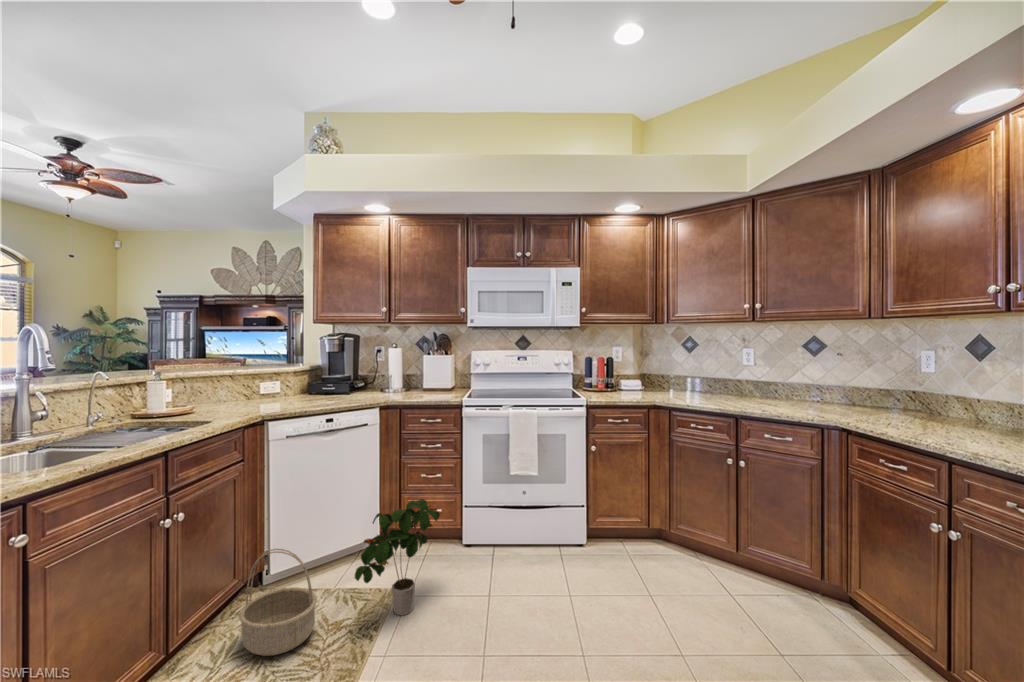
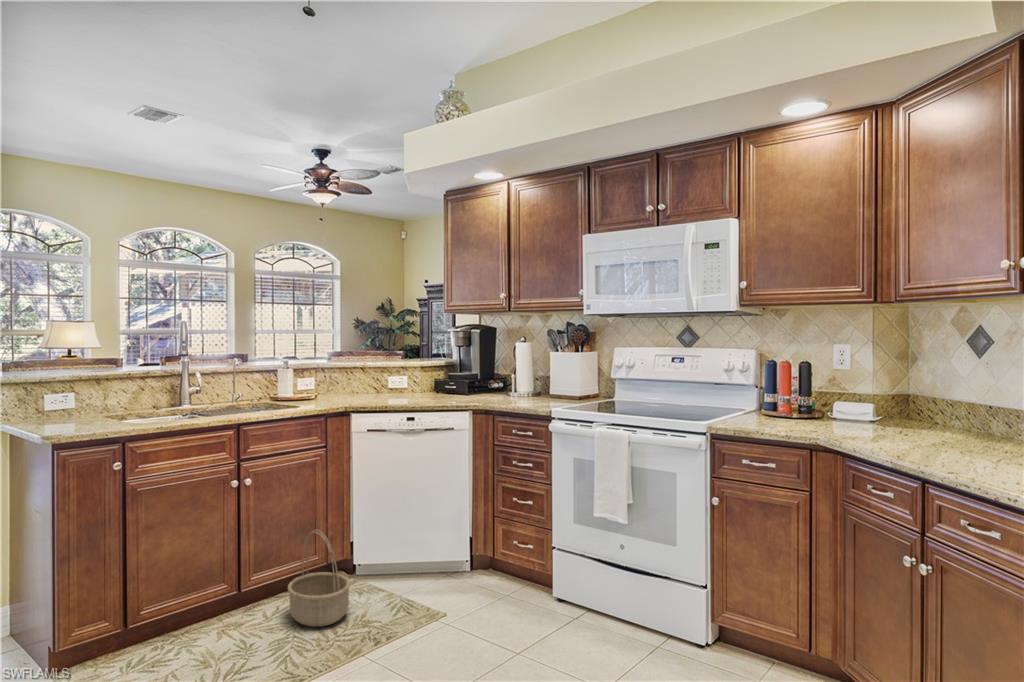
potted plant: present [355,499,440,615] -> none [366,516,476,639]

